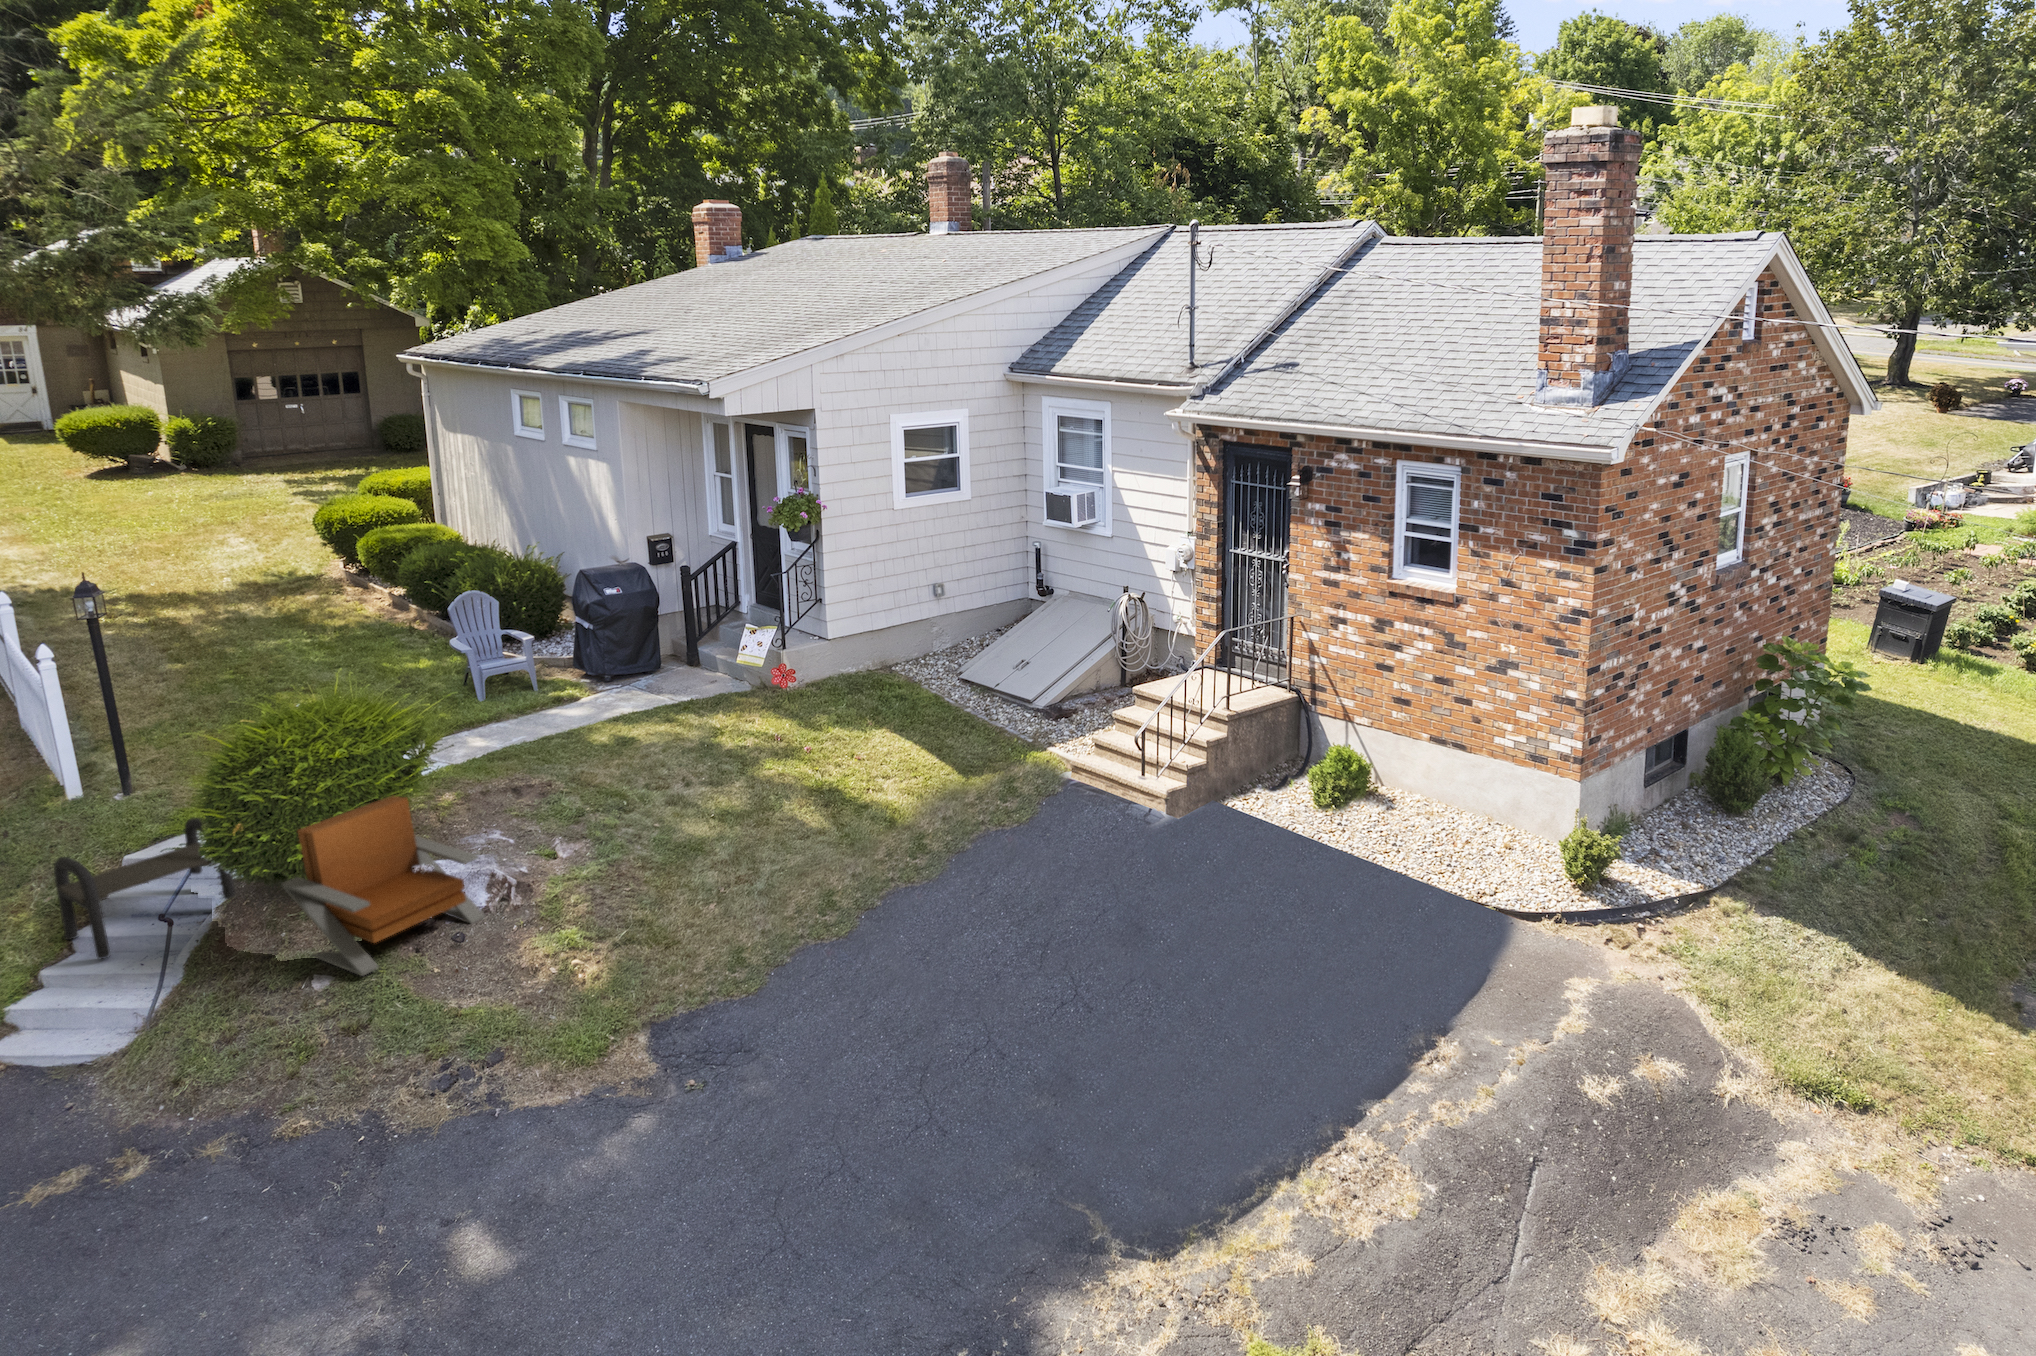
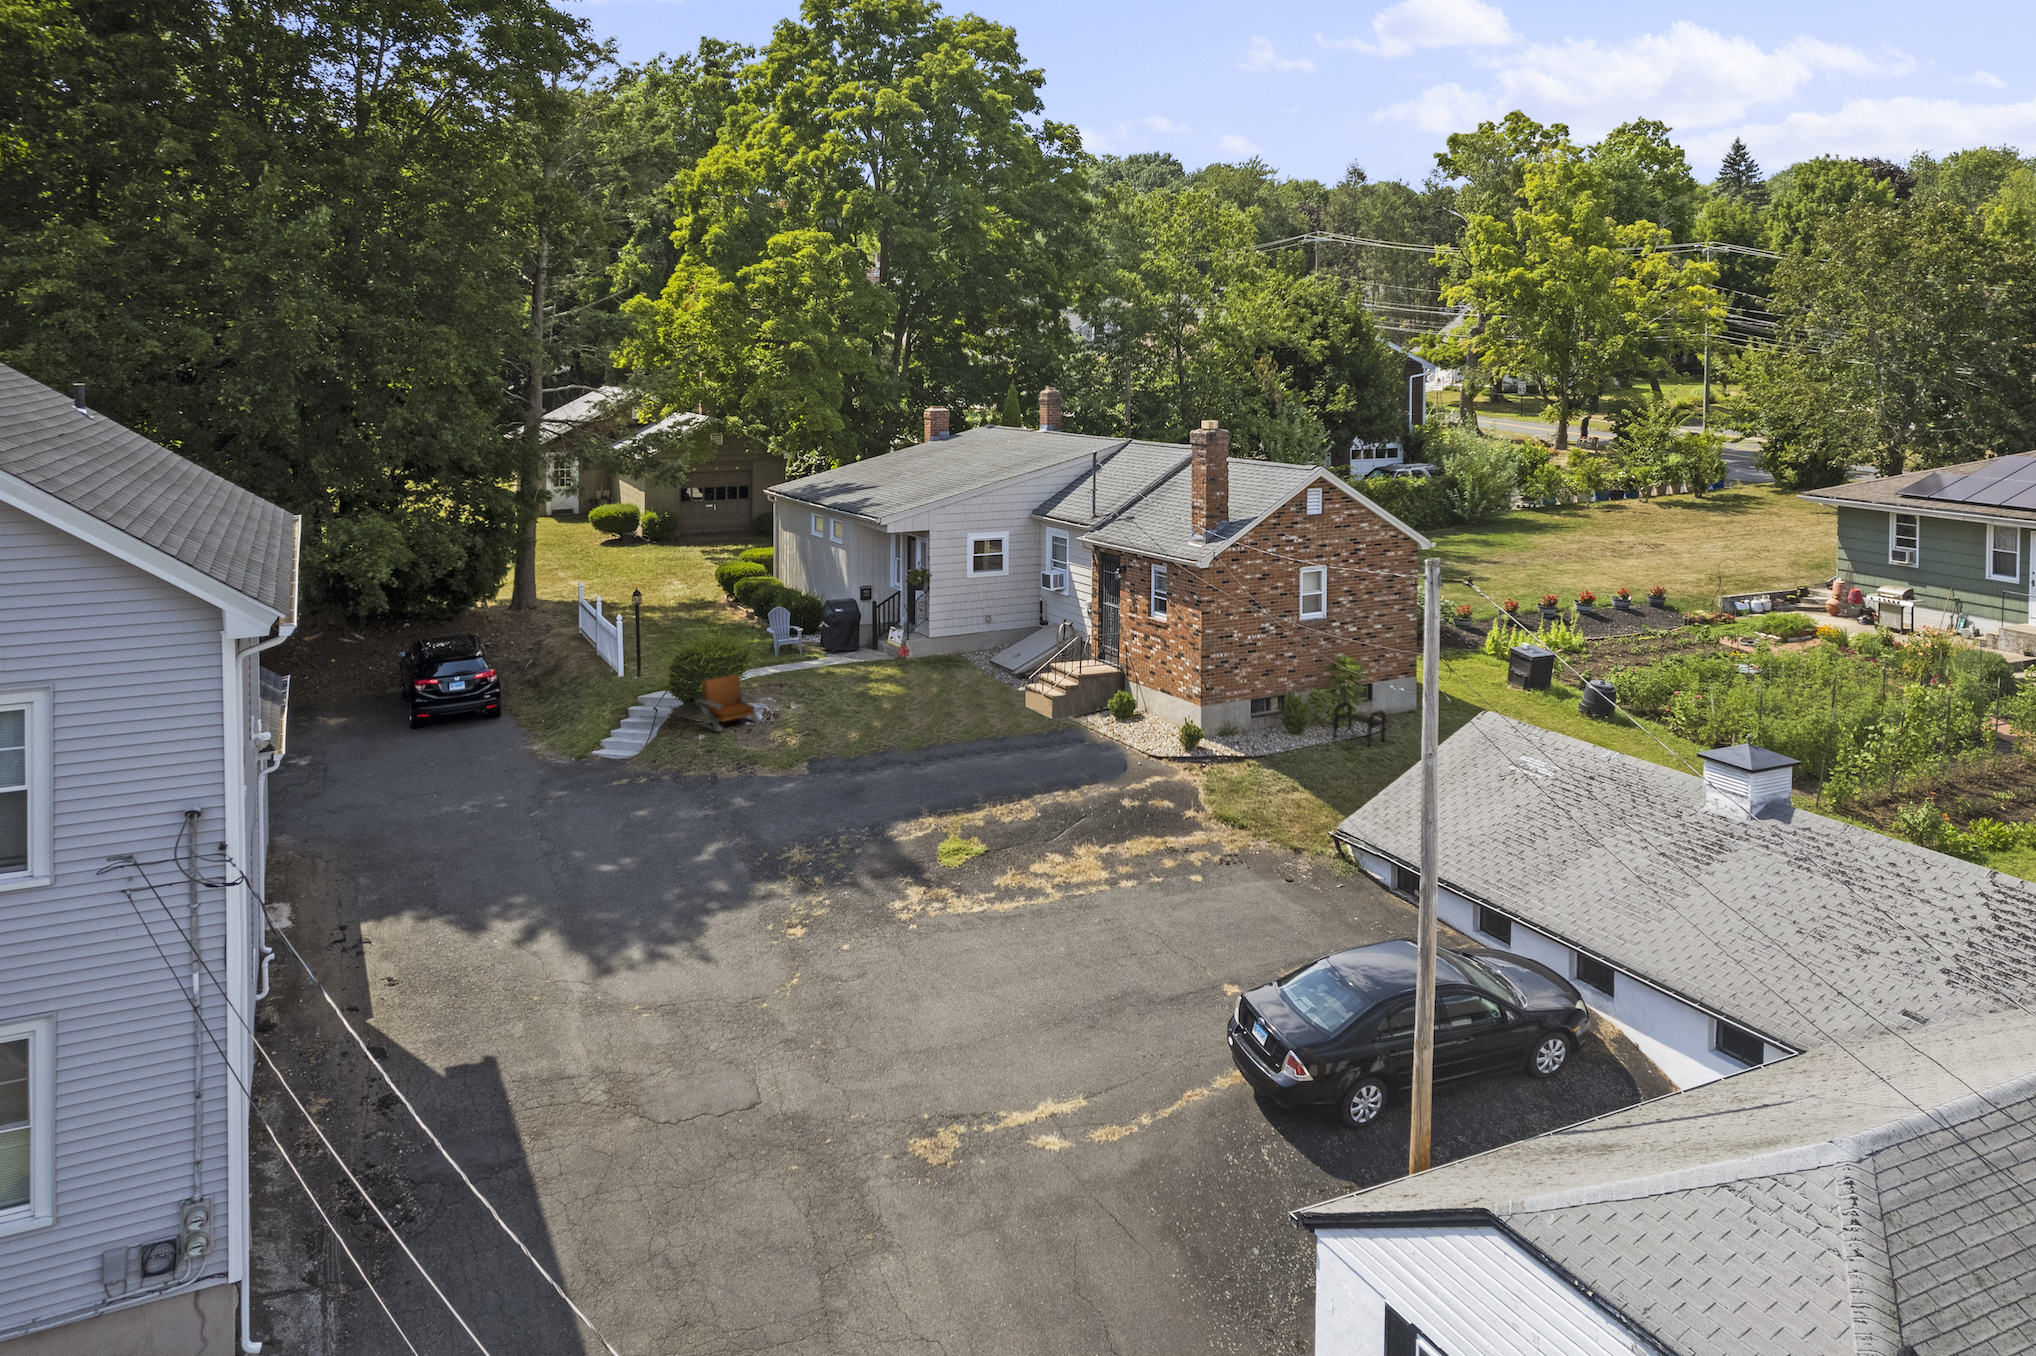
bench: present [54,818,235,959] -> present [1333,702,1386,746]

